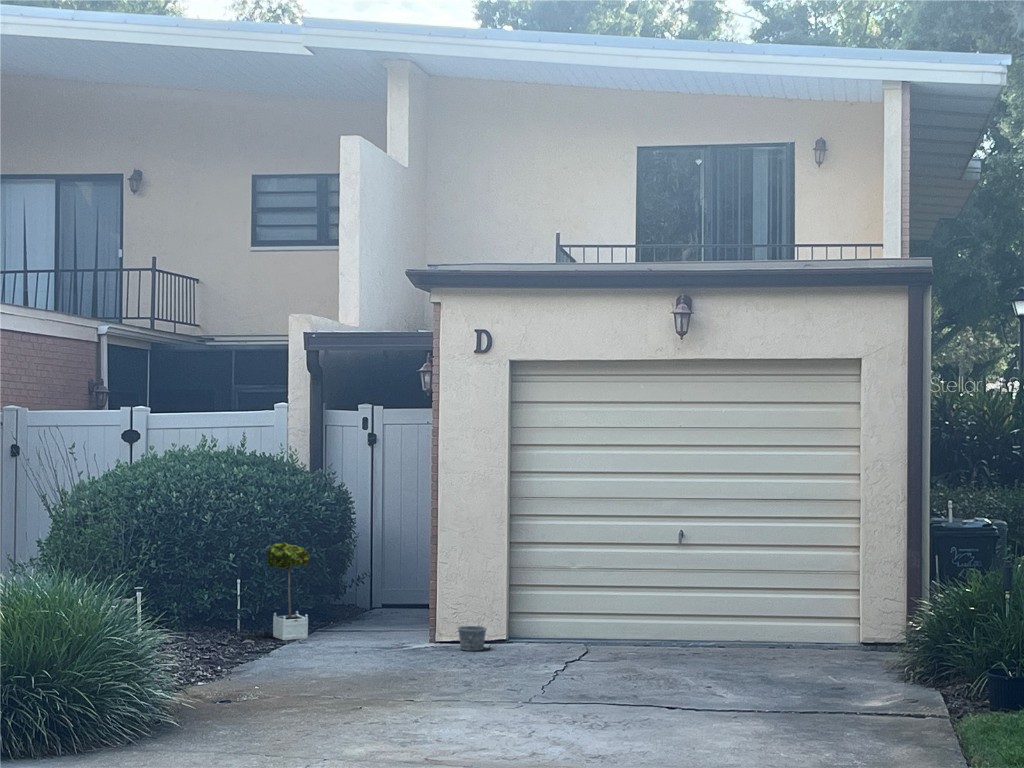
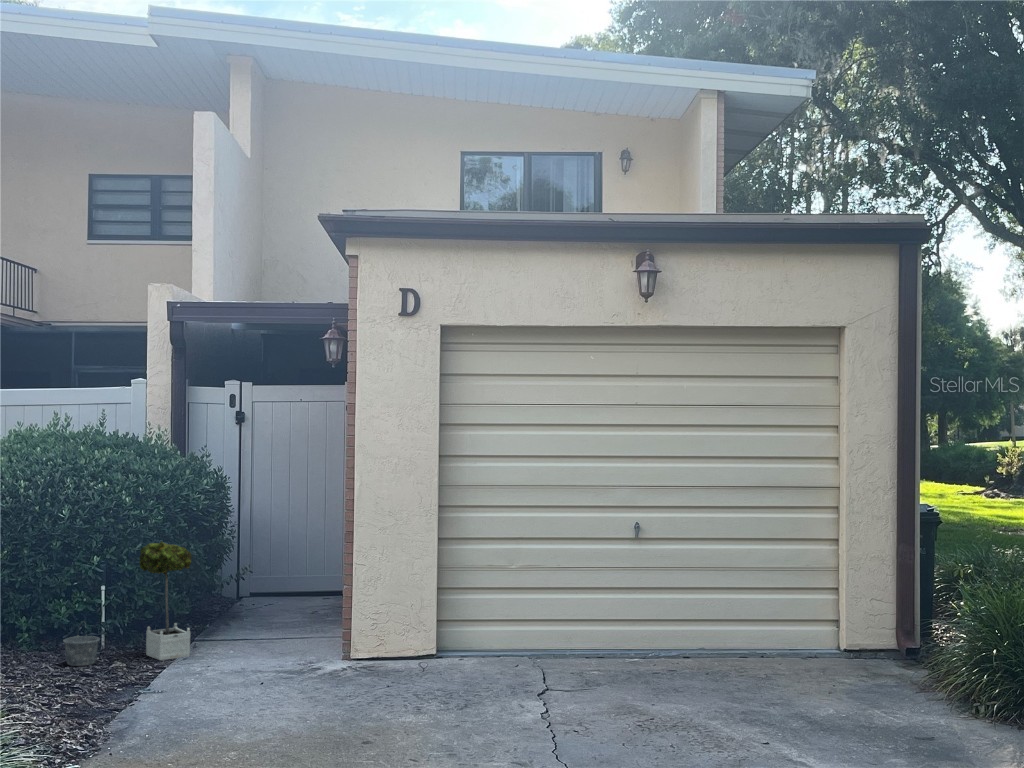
bucket: present [458,625,487,651] -> present [63,635,100,666]

